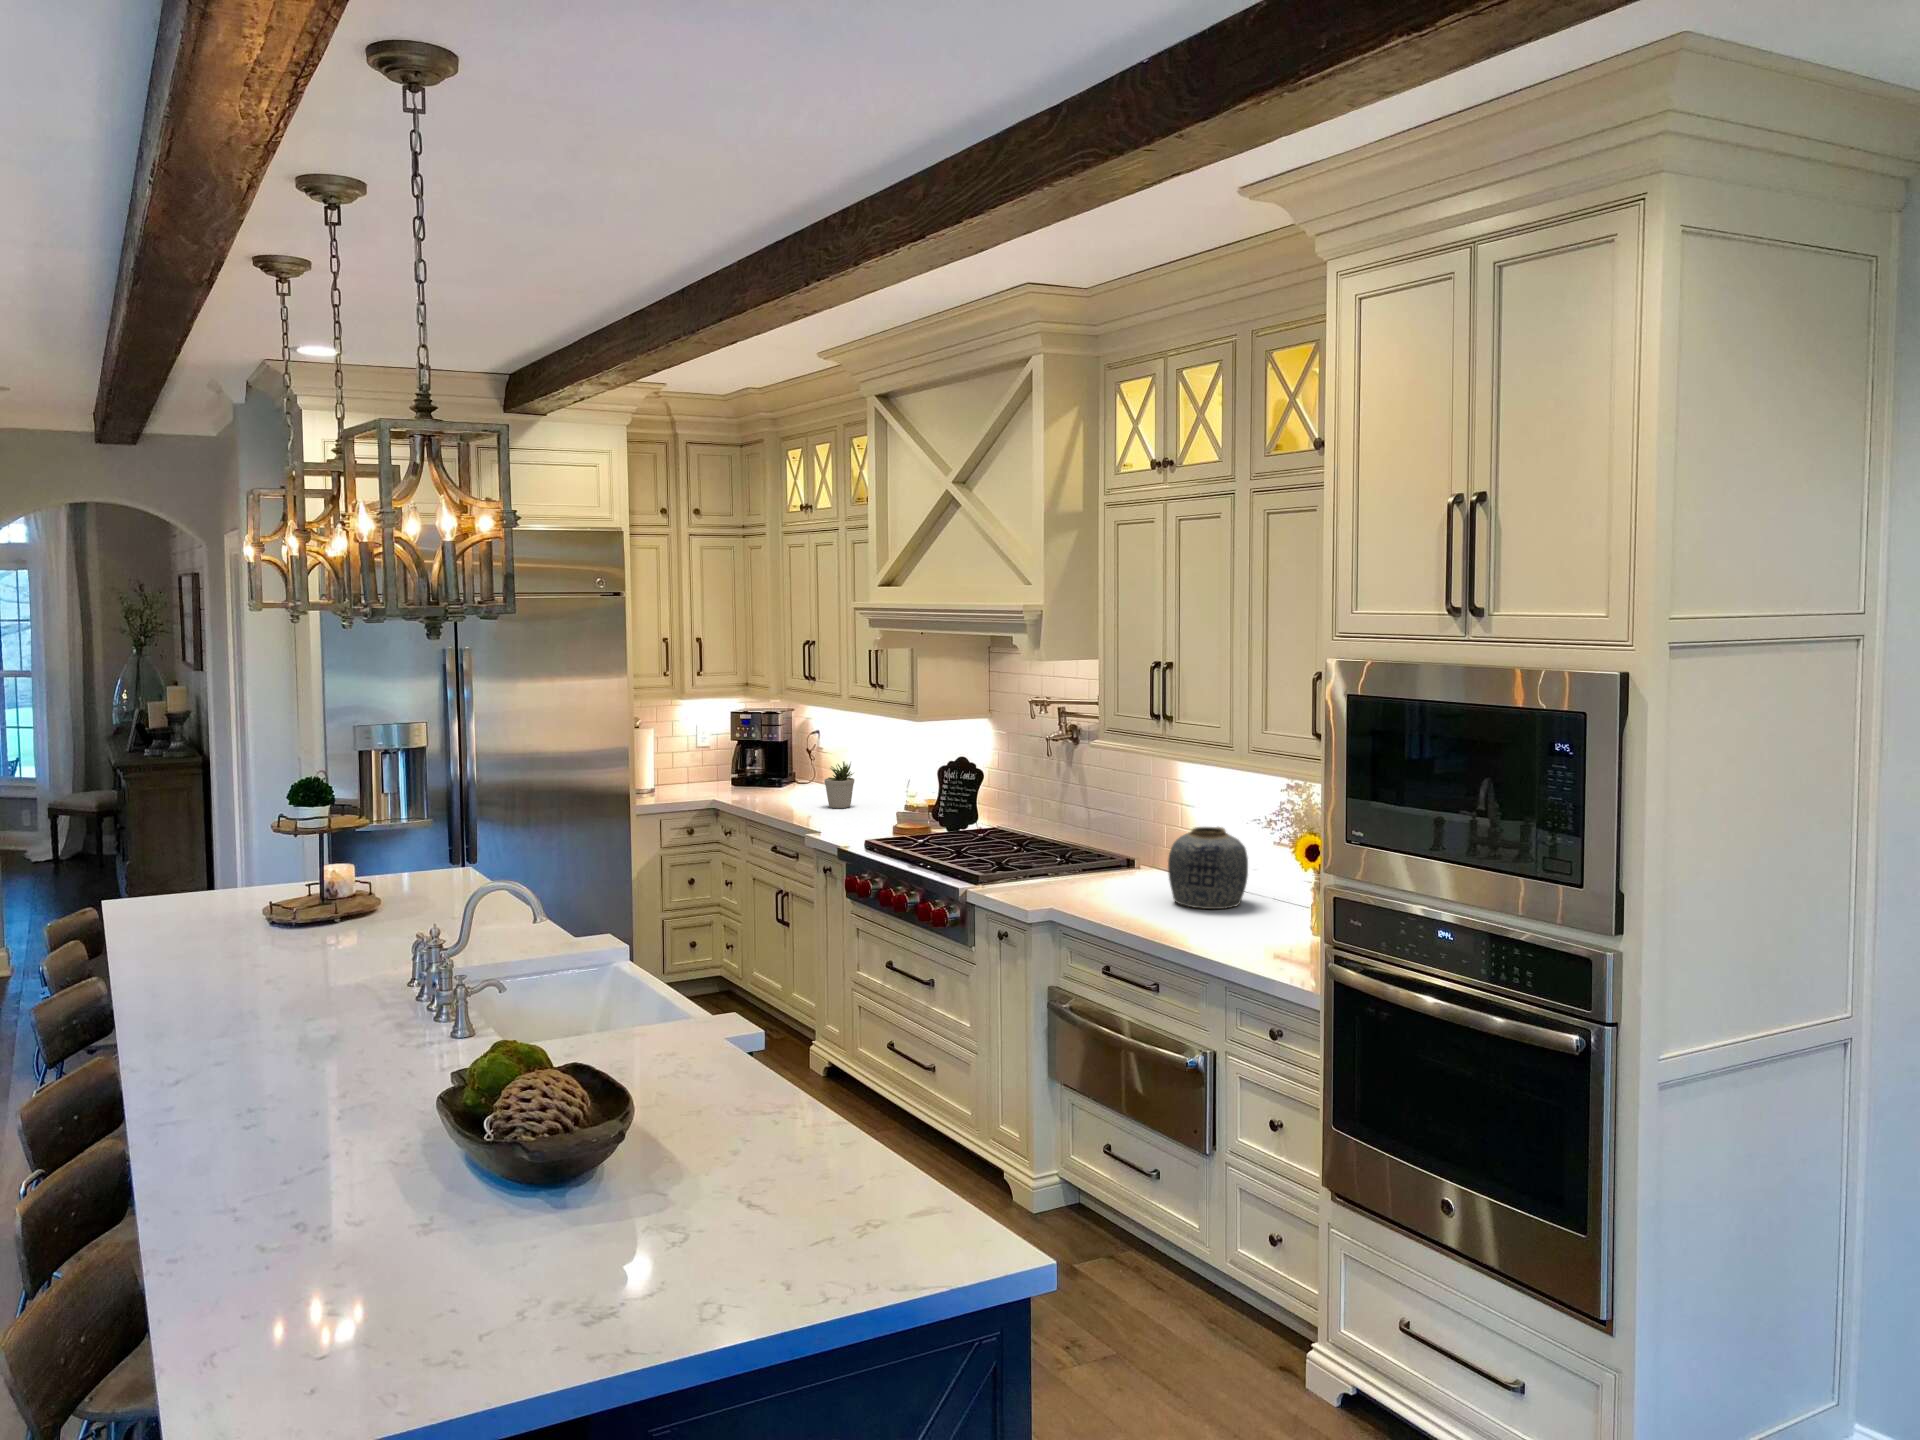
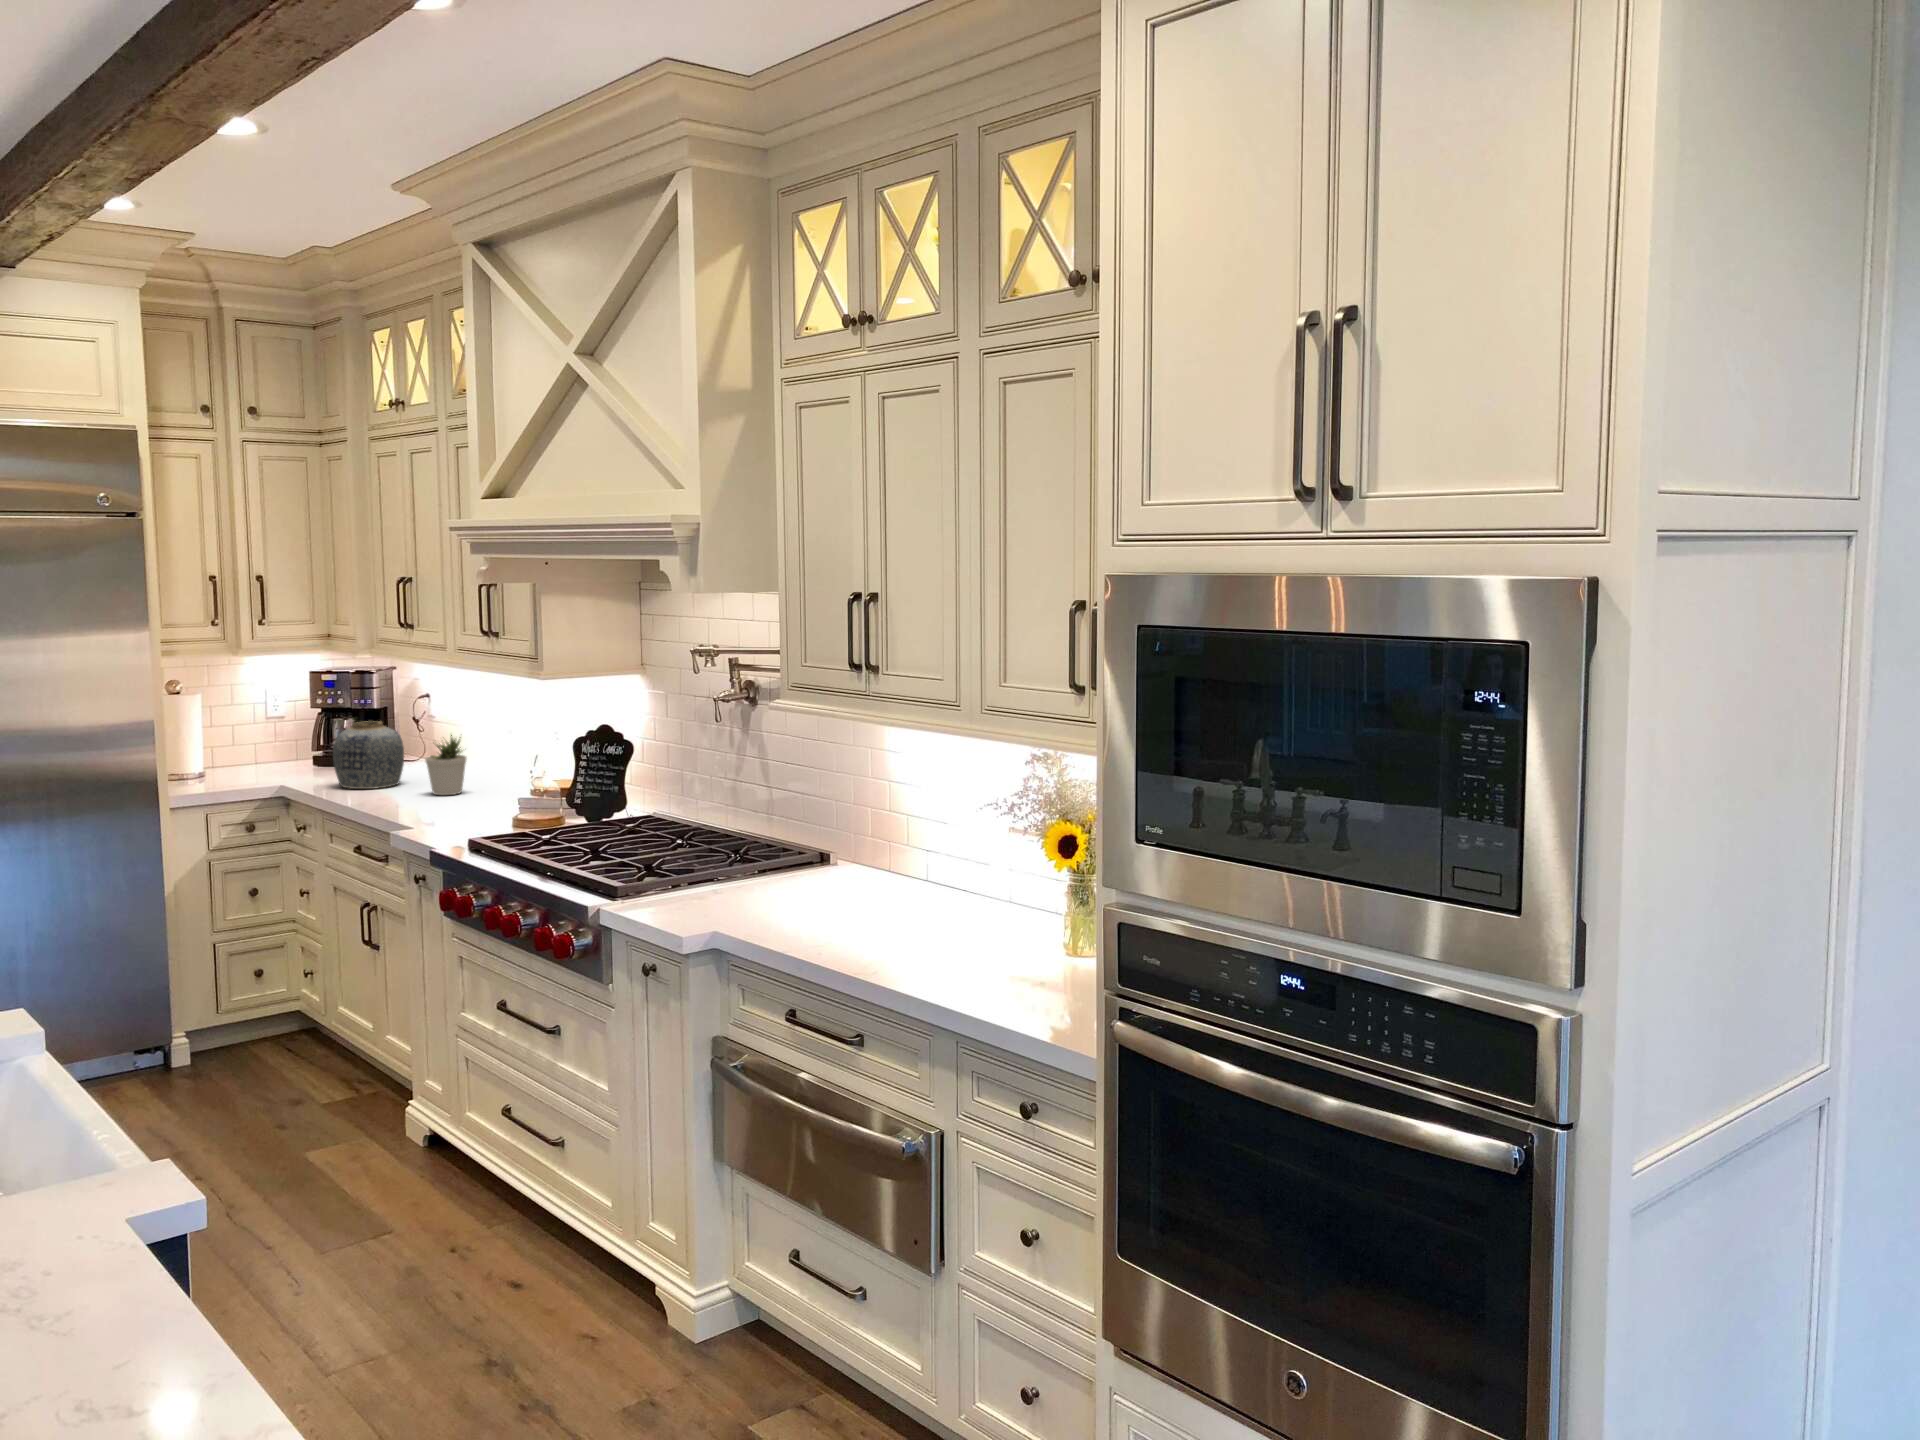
vase: present [1168,827,1248,909] -> present [333,721,404,789]

